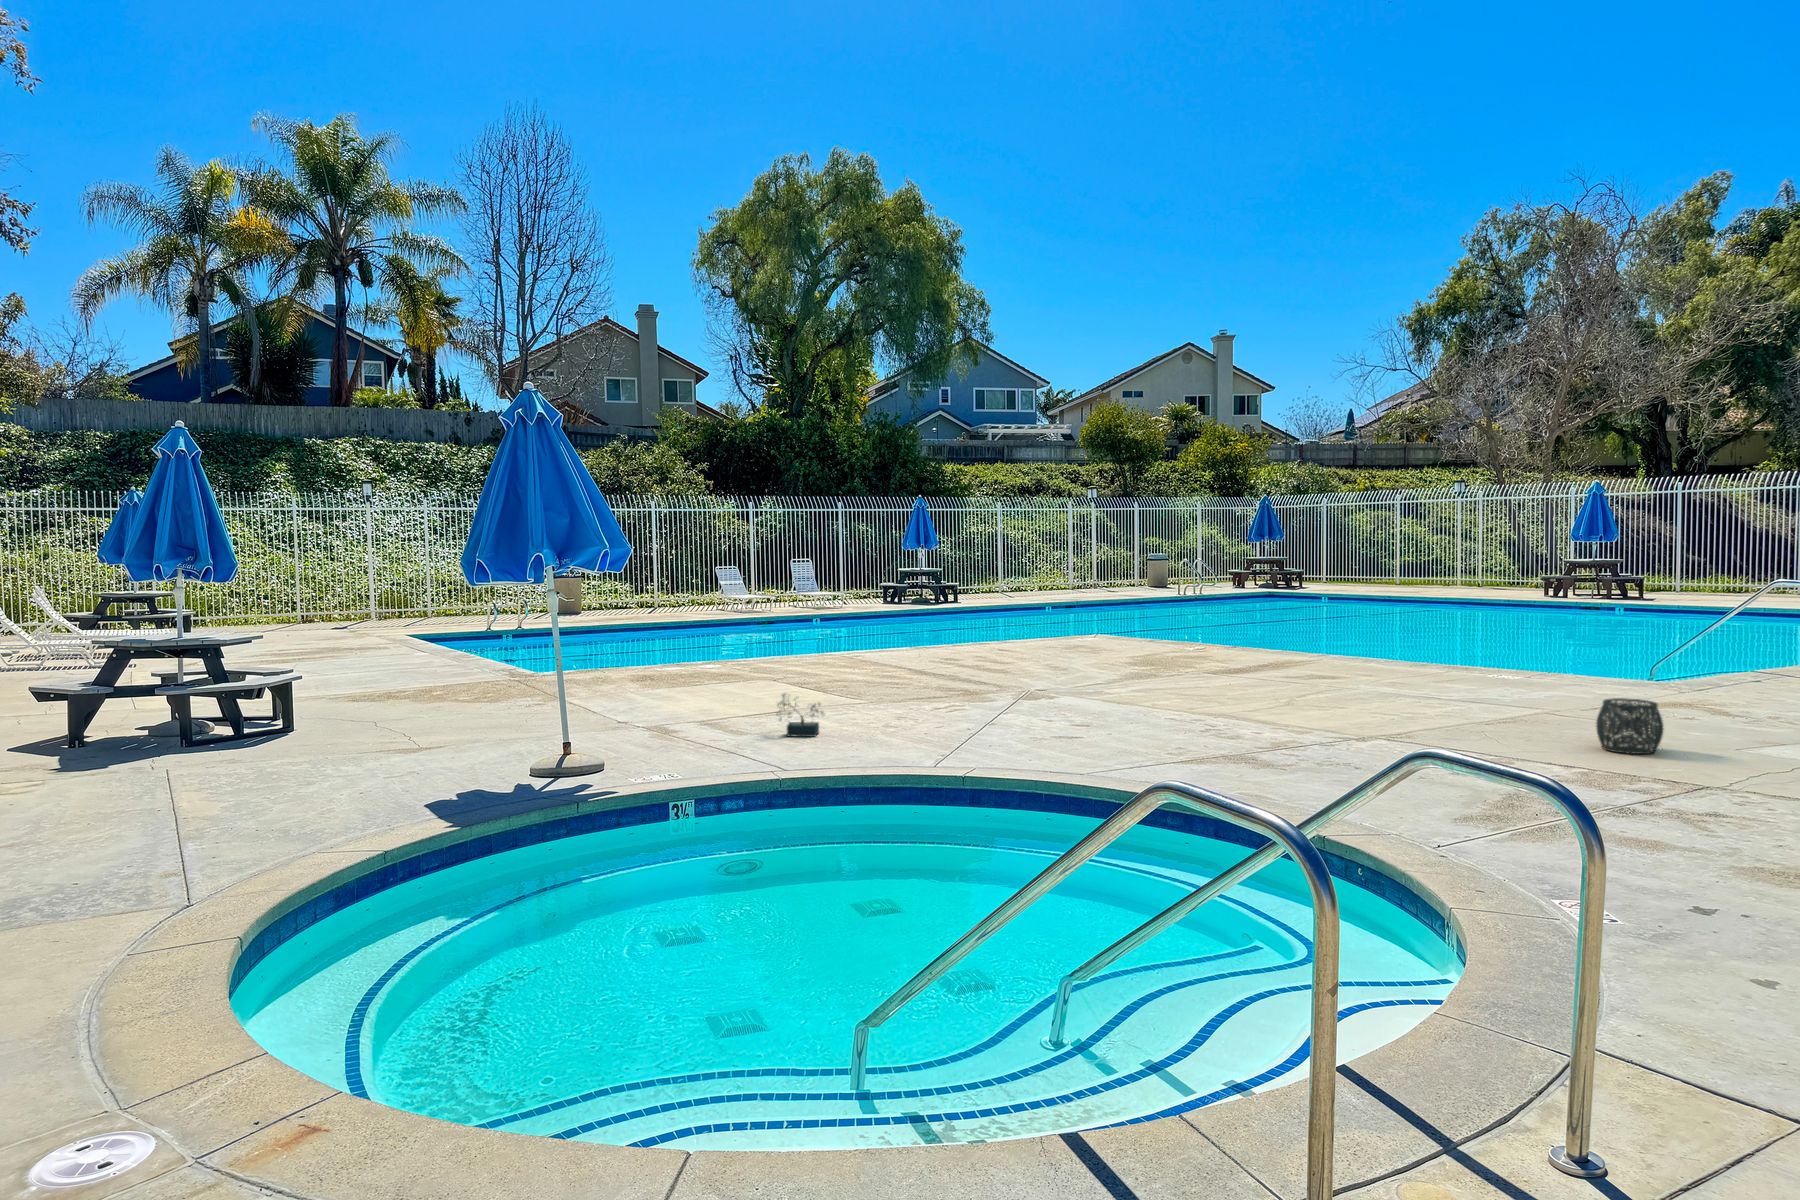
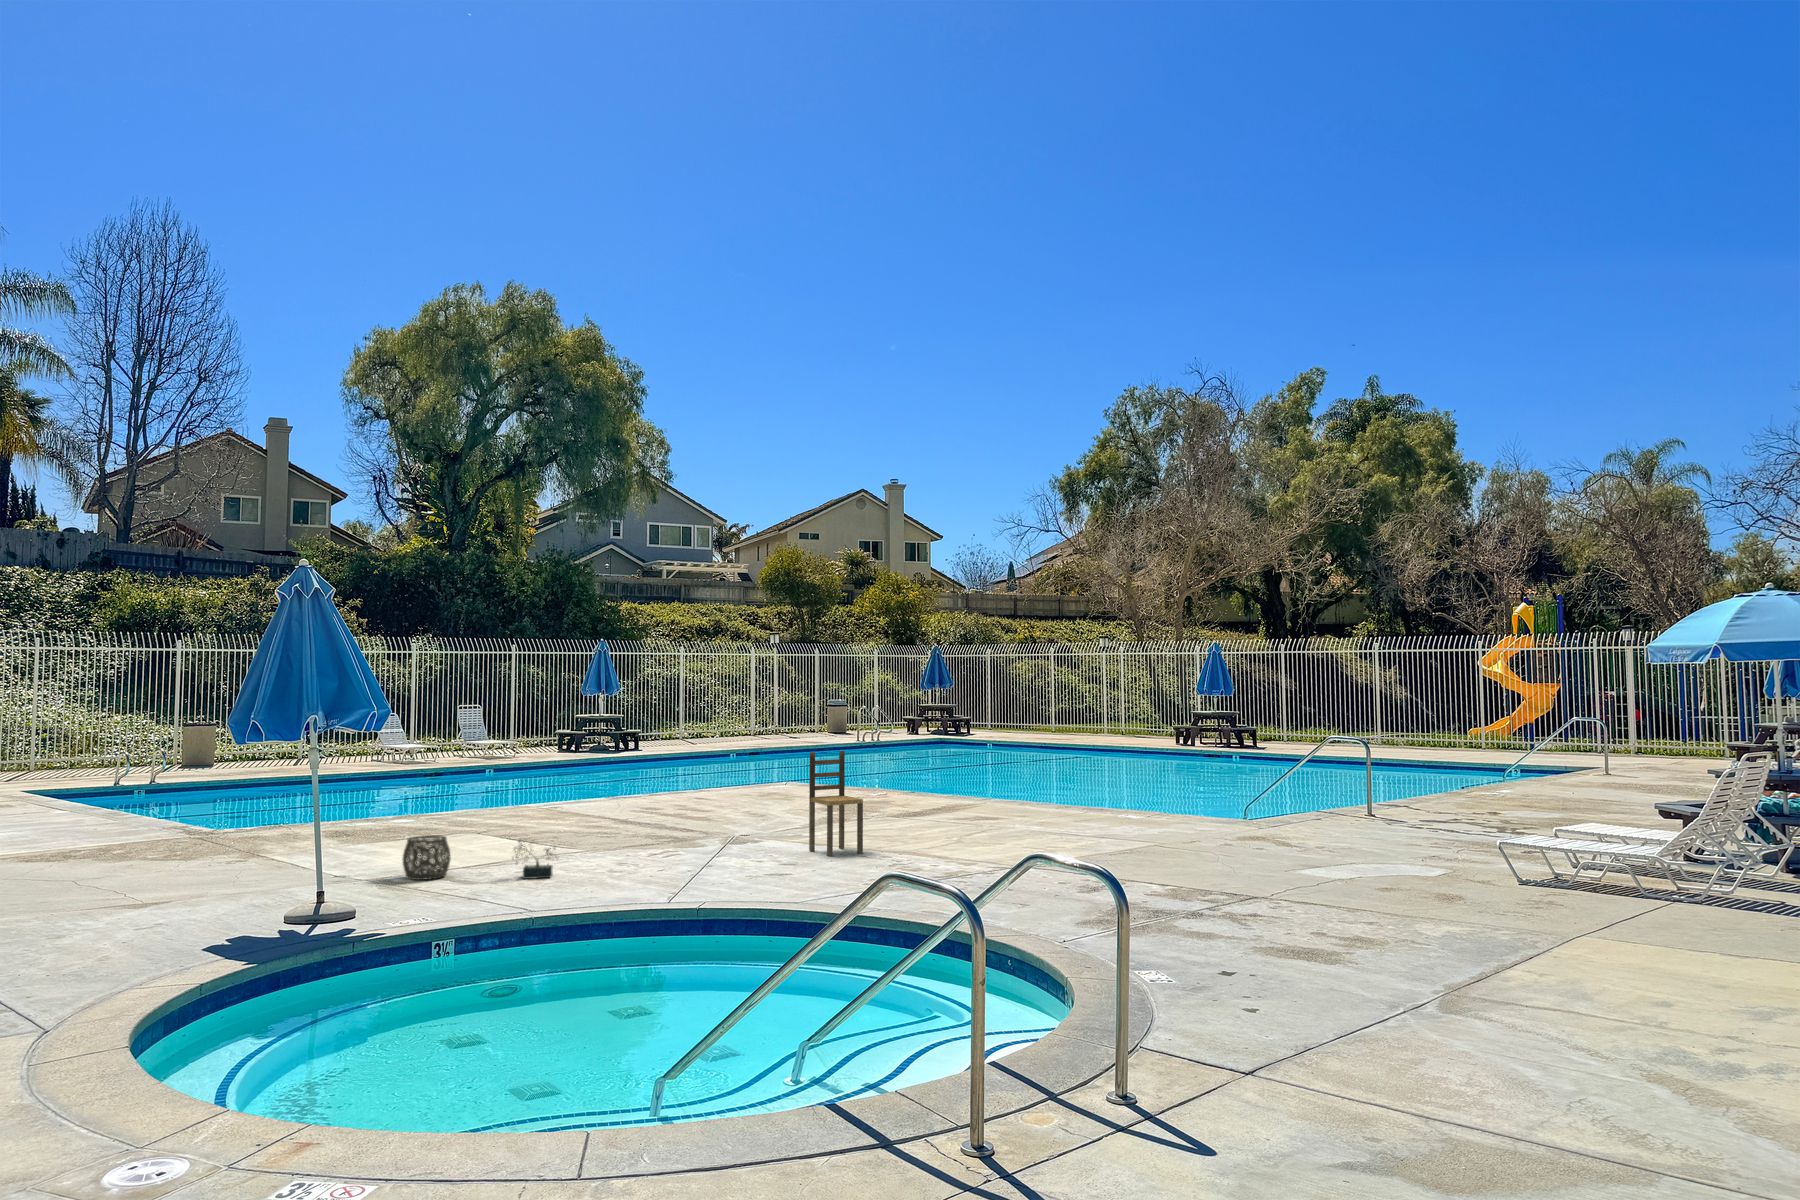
chair: none [1108,600,1170,721] -> present [809,751,863,856]
woven basket: present [1596,698,1664,754] -> present [402,835,451,880]

